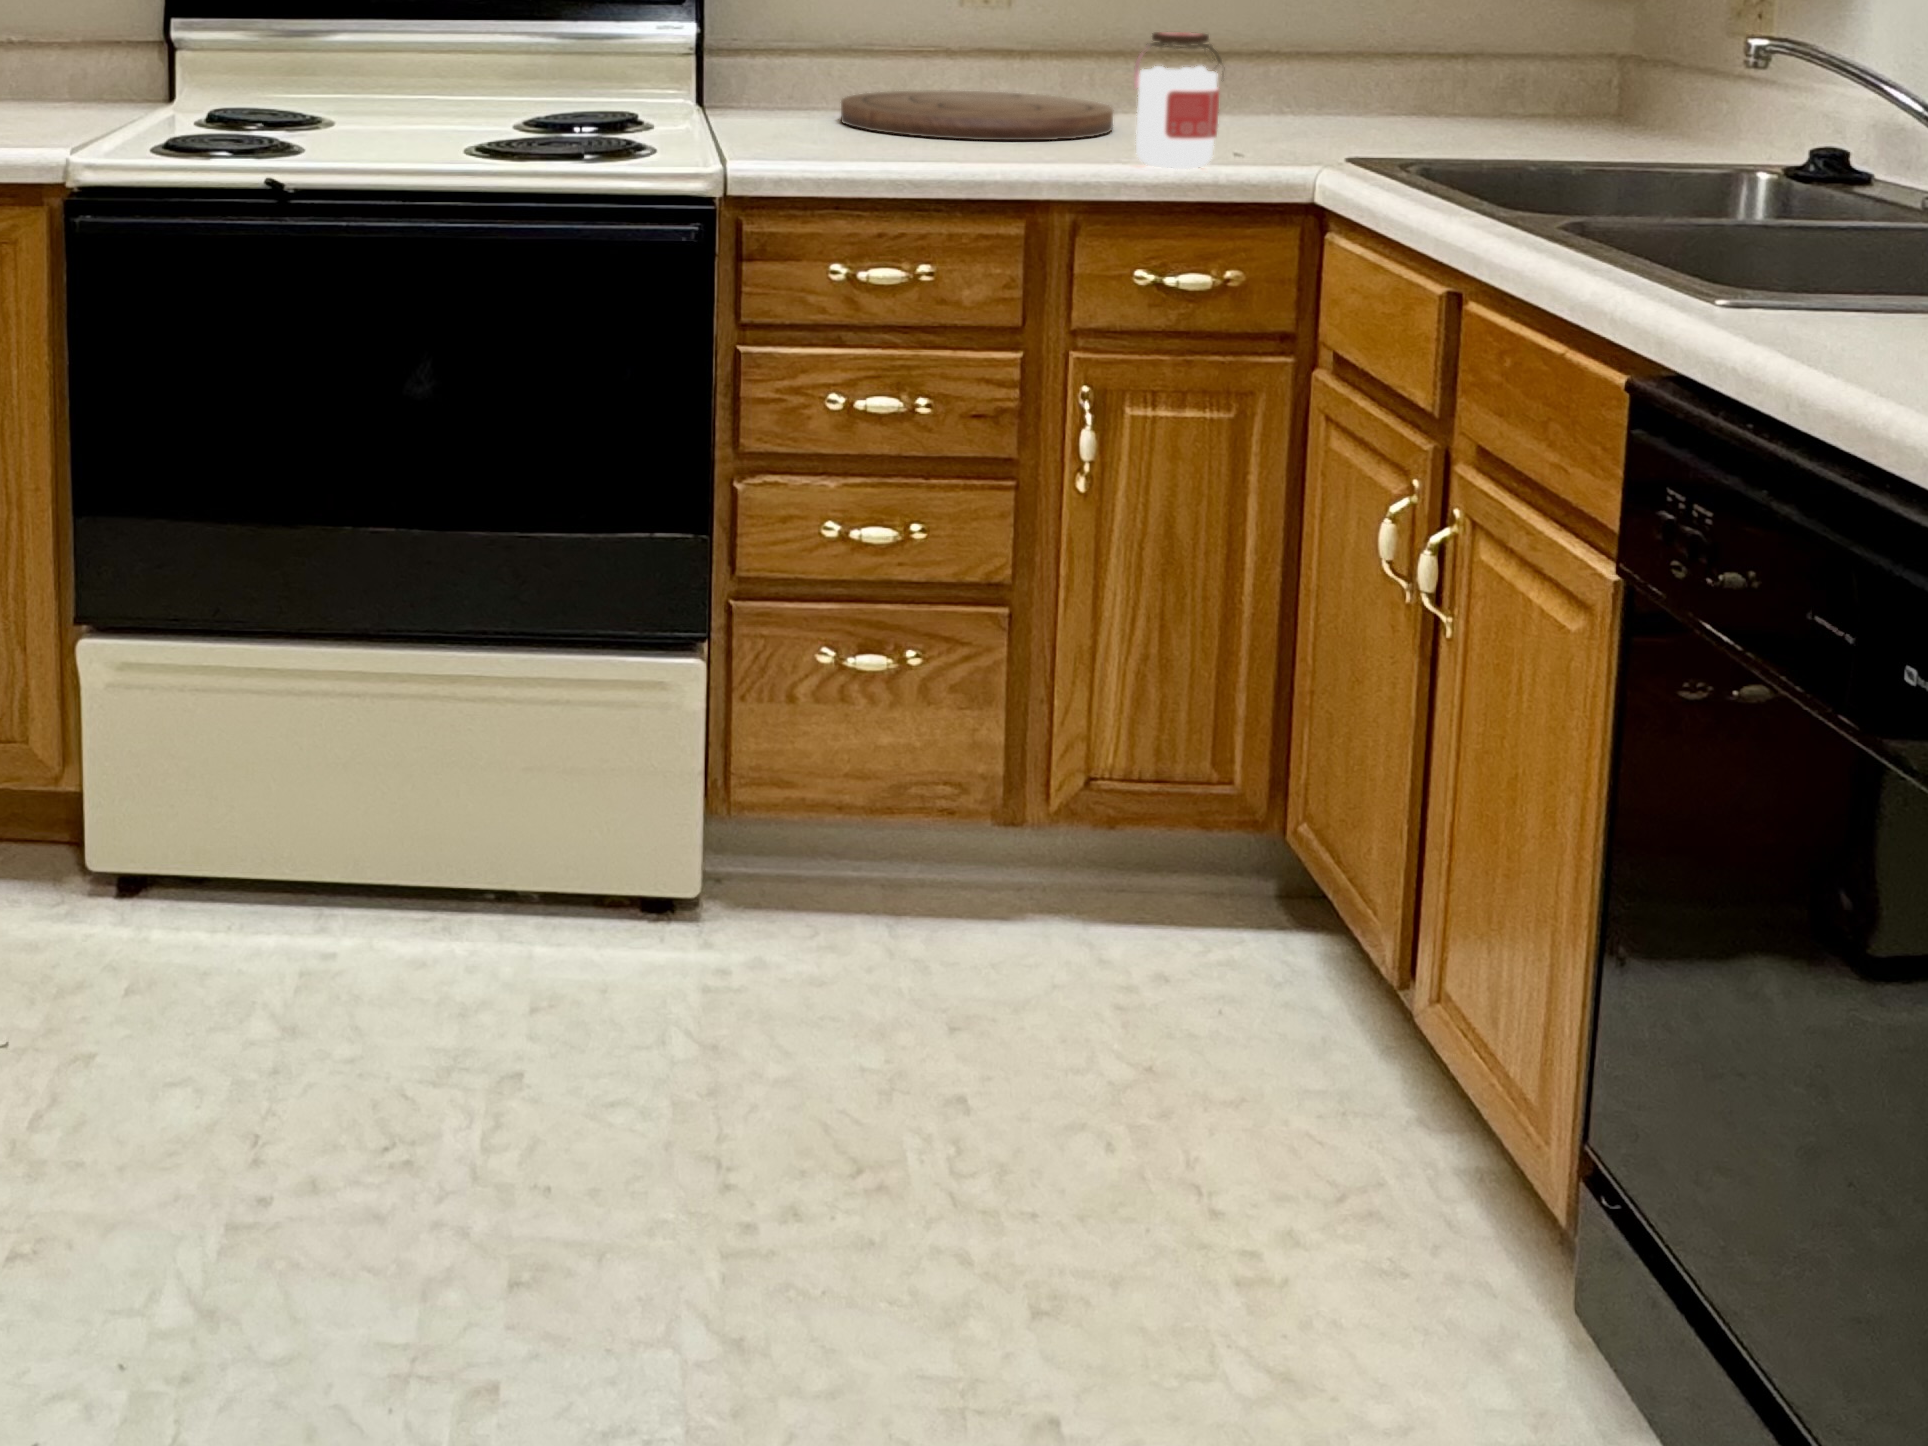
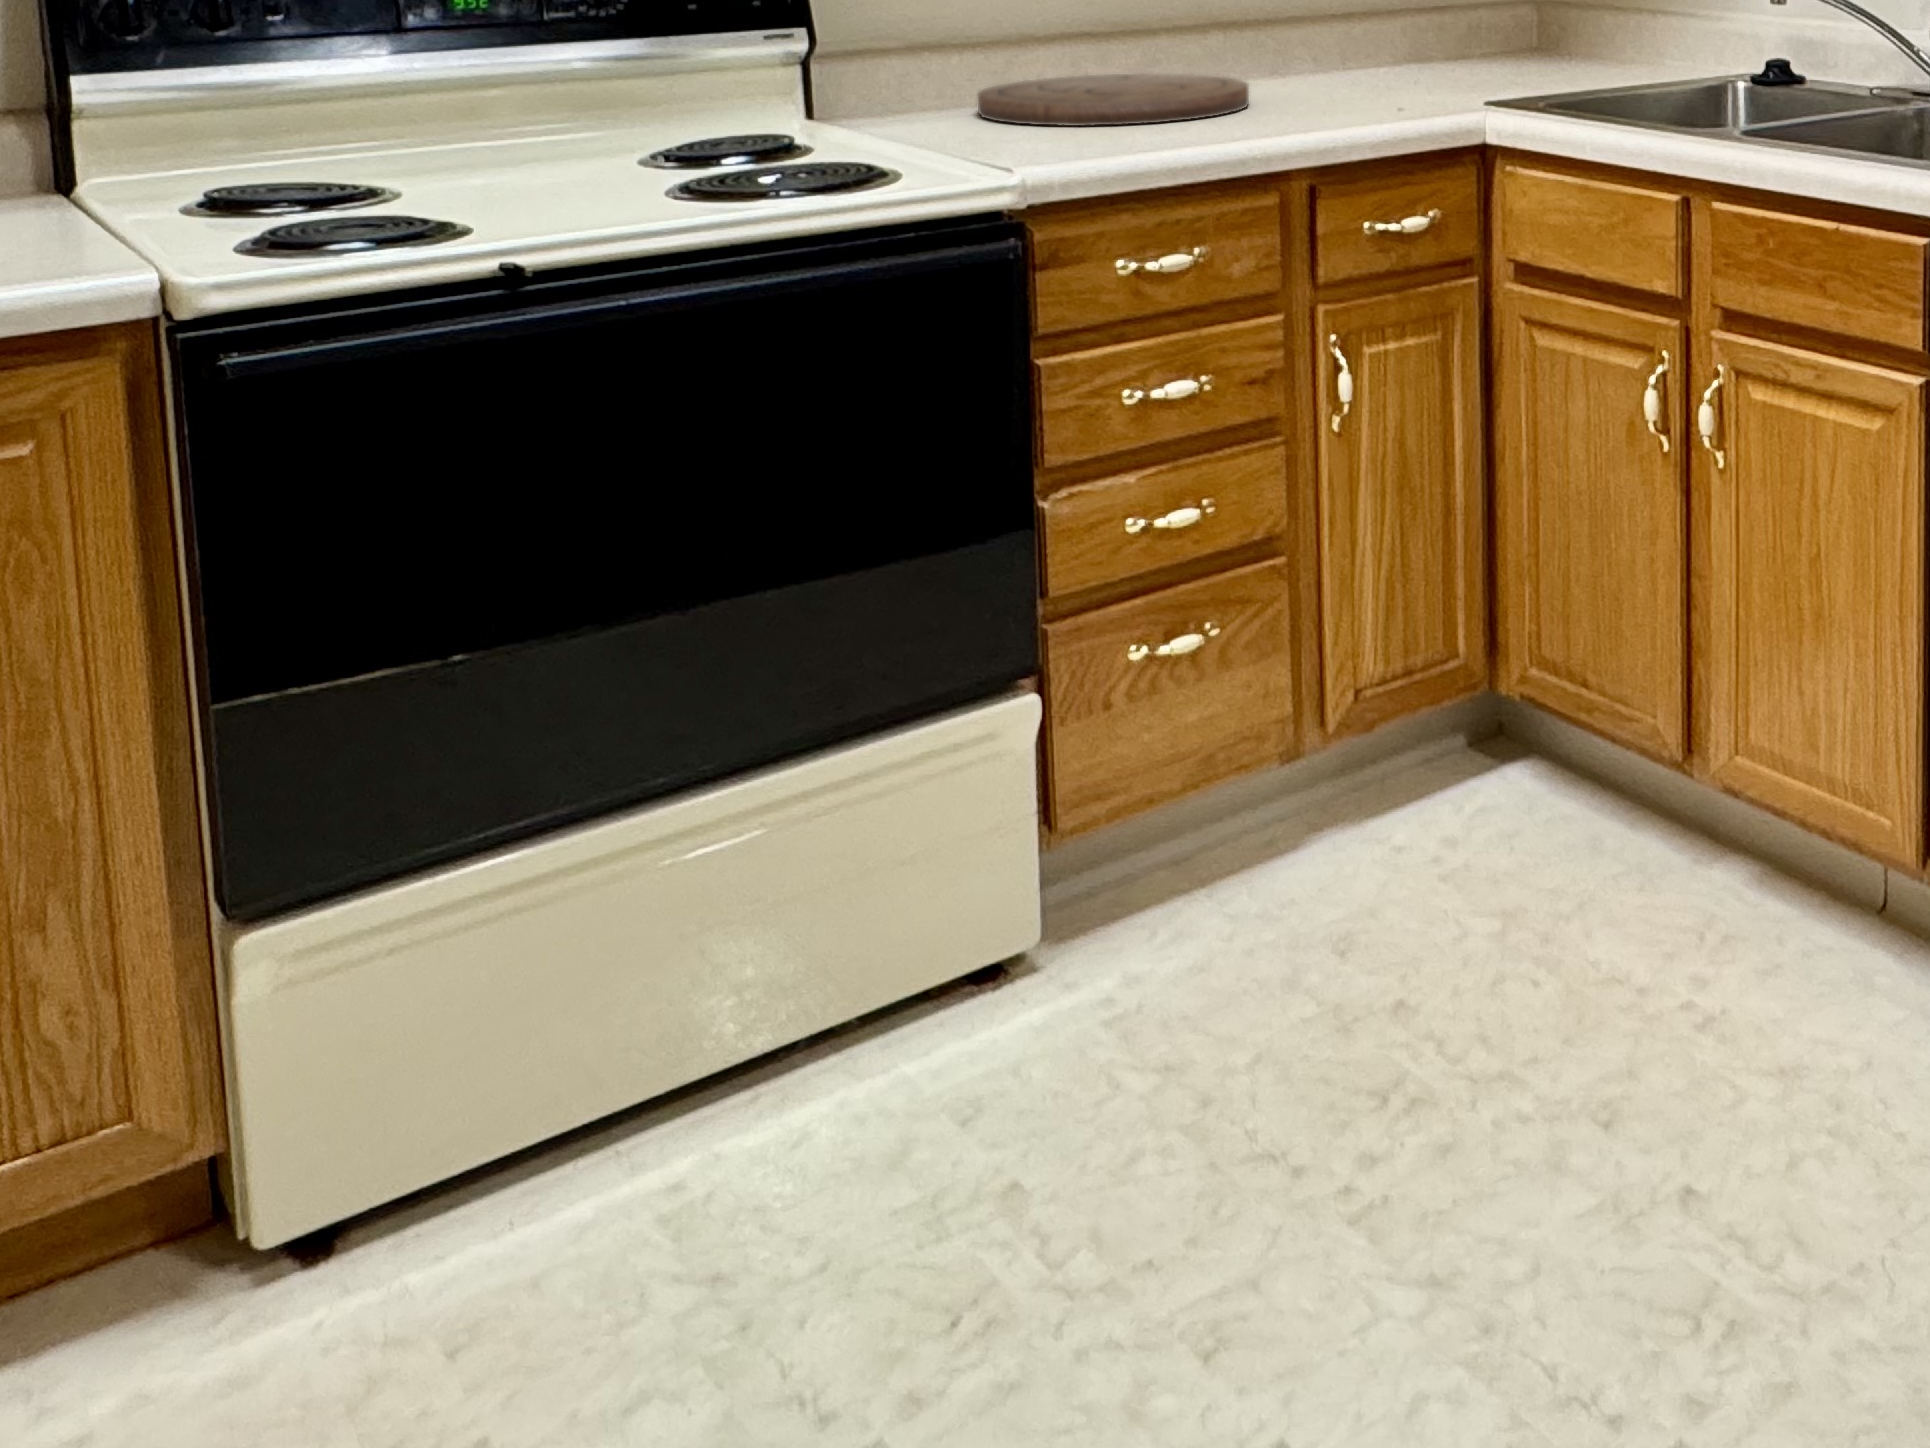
jar: present [1134,32,1222,169] -> none [1345,5,1418,129]

